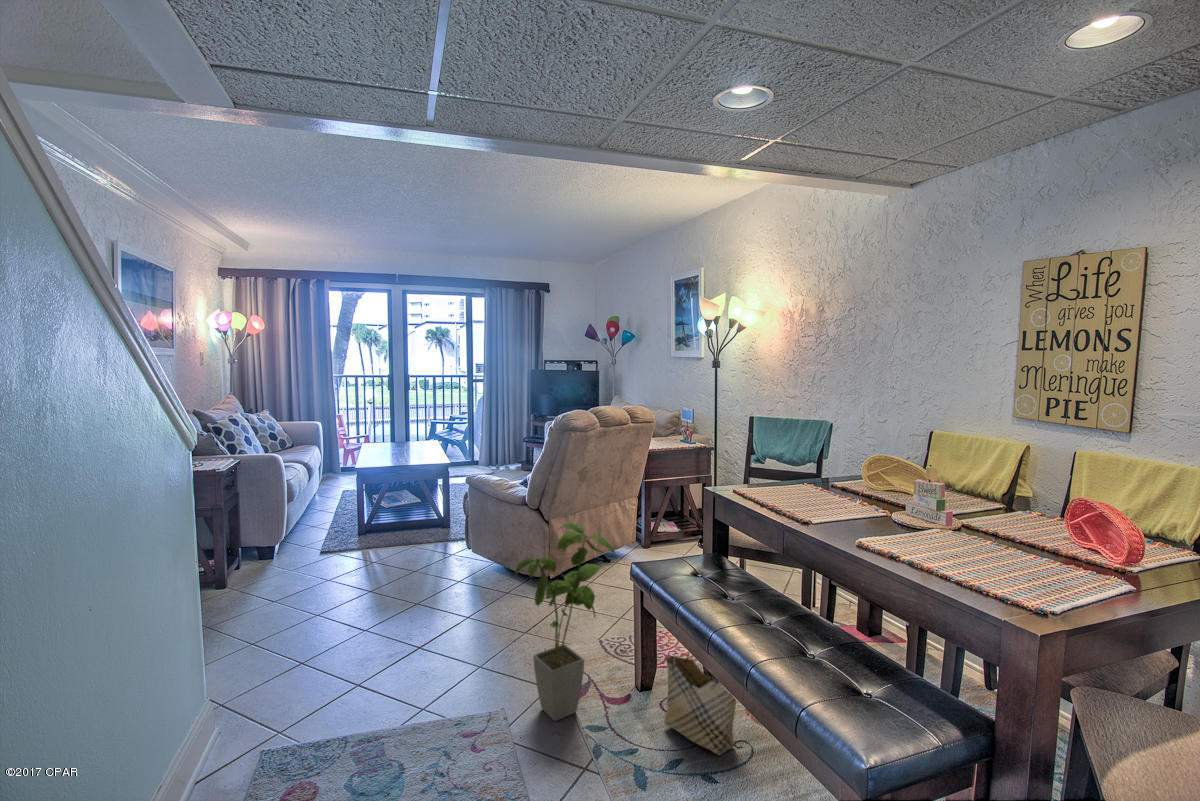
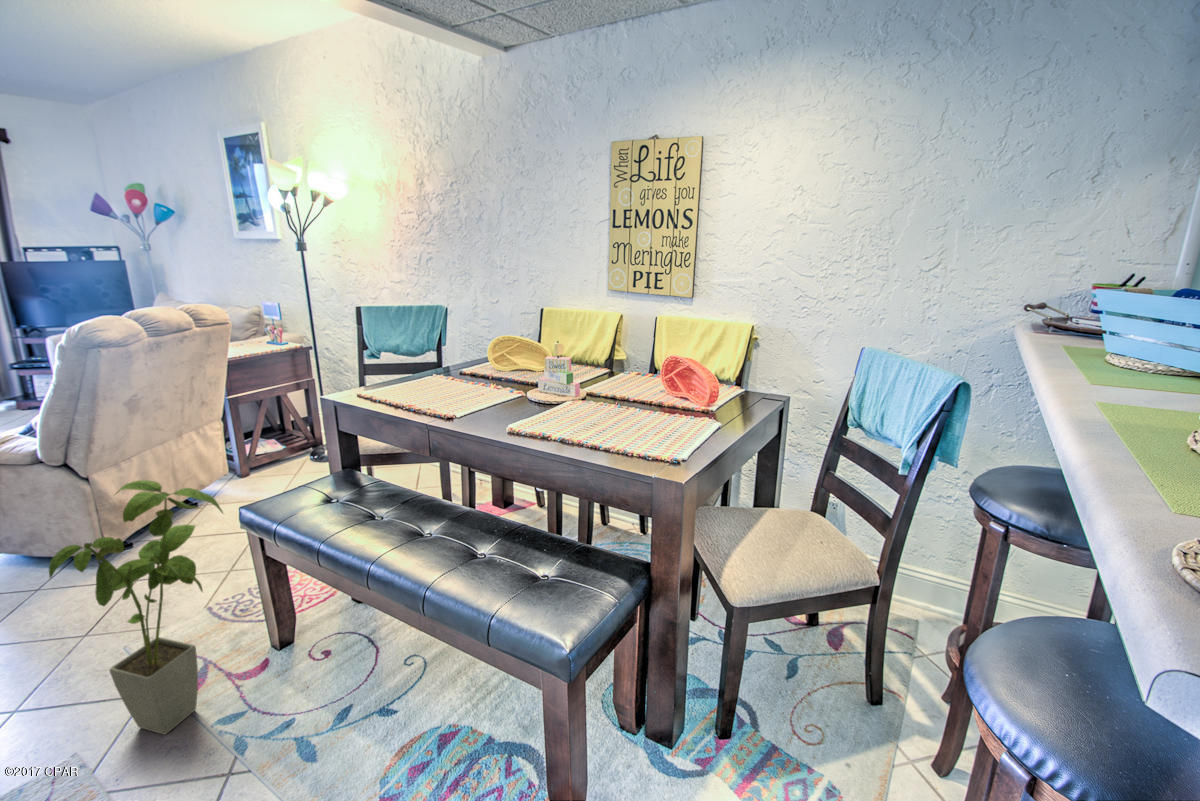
woven basket: present [664,641,736,755] -> none [310,552,404,680]

